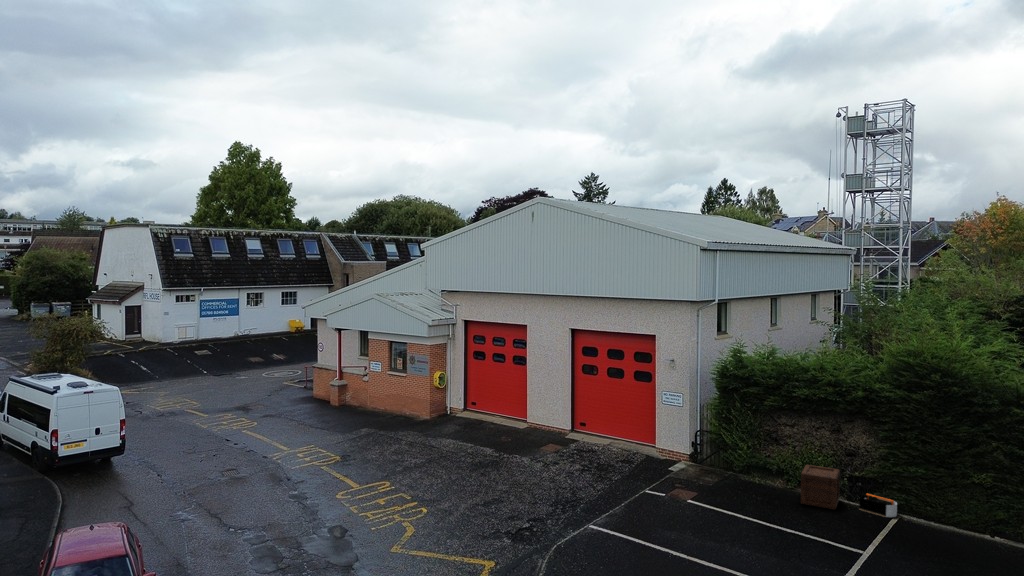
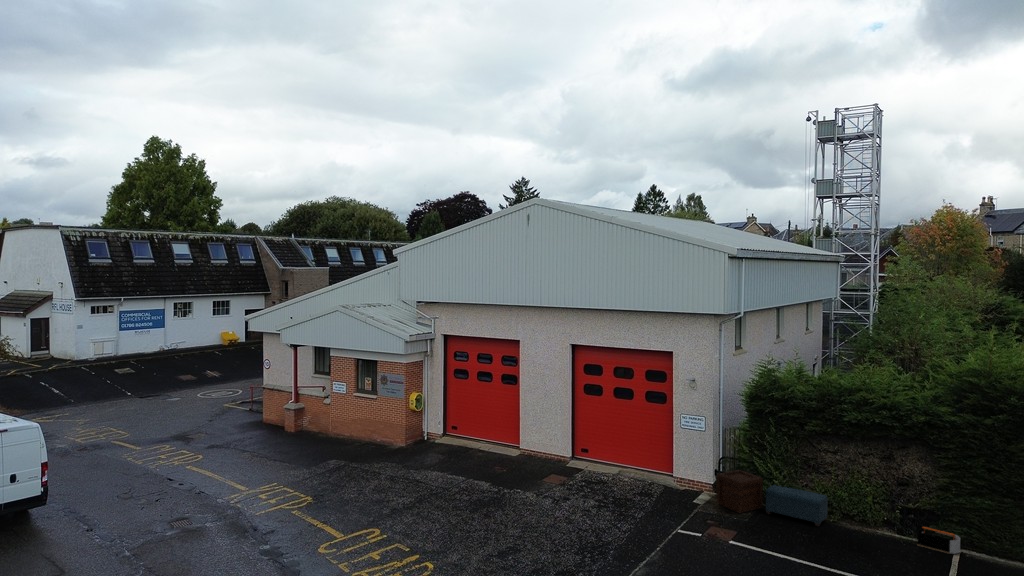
bench: none [731,455,786,492] -> present [766,485,828,526]
wooden crate: present [801,465,840,510] -> present [716,470,763,513]

